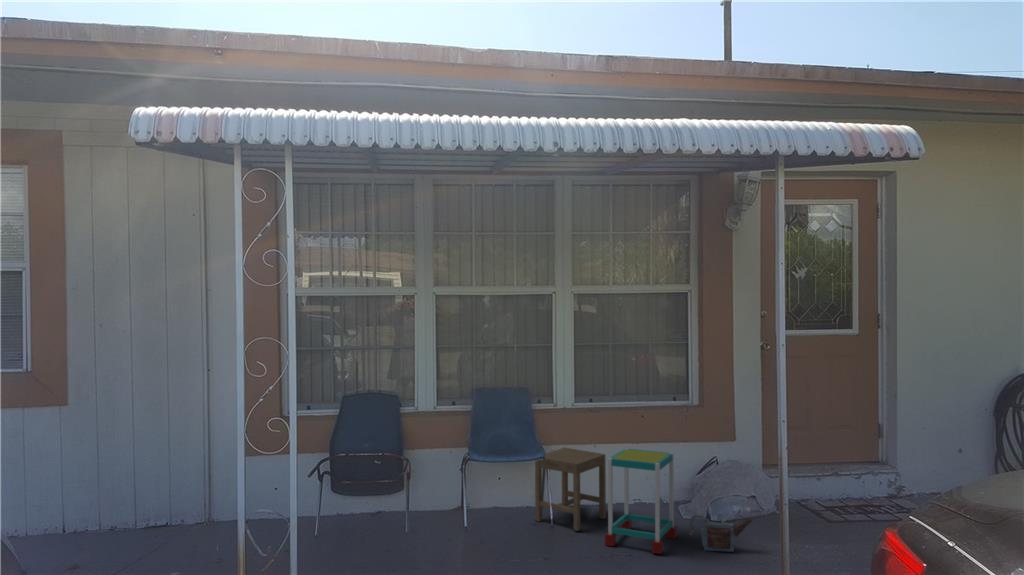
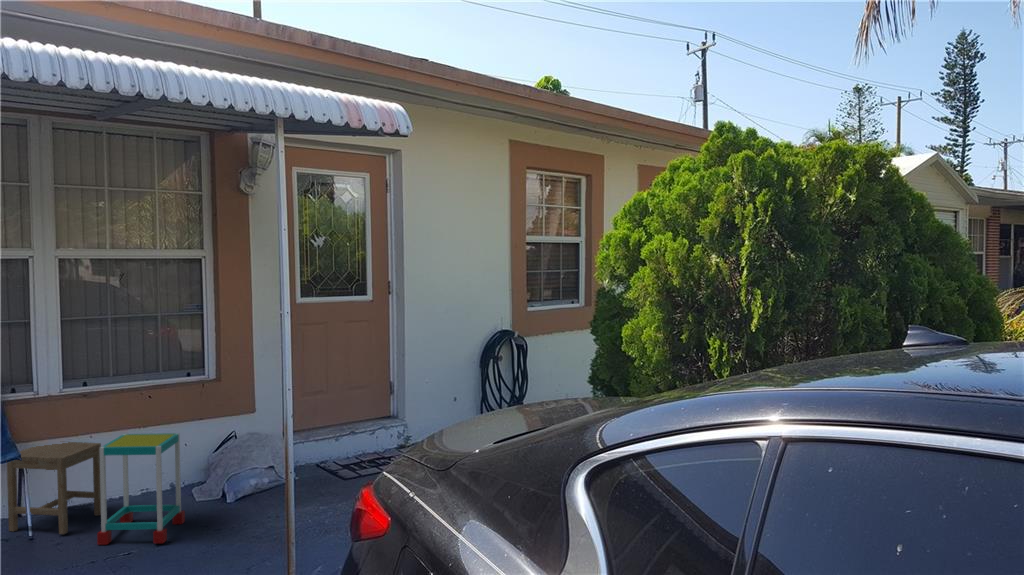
watering can: present [689,515,752,552] -> none [197,491,264,531]

